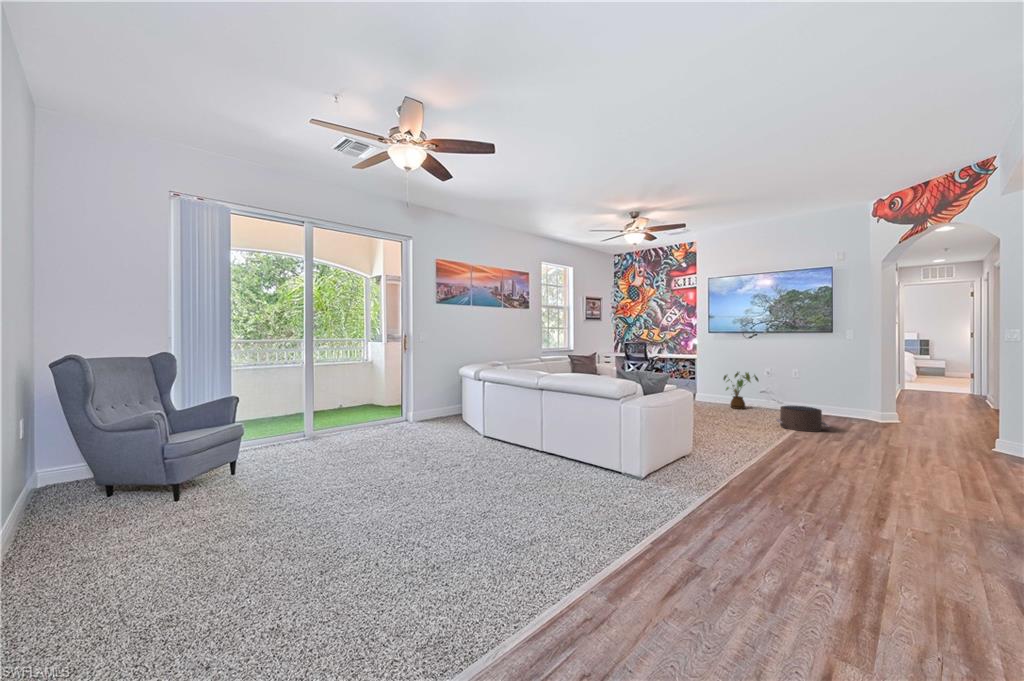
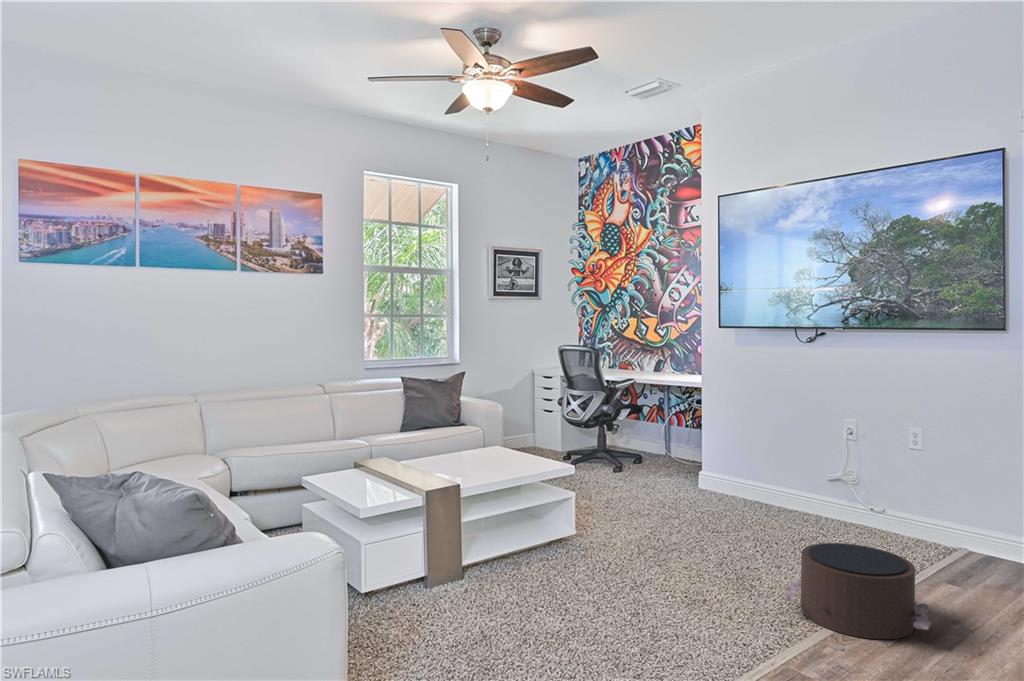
house plant: present [724,372,759,409] -> none [731,427,817,524]

